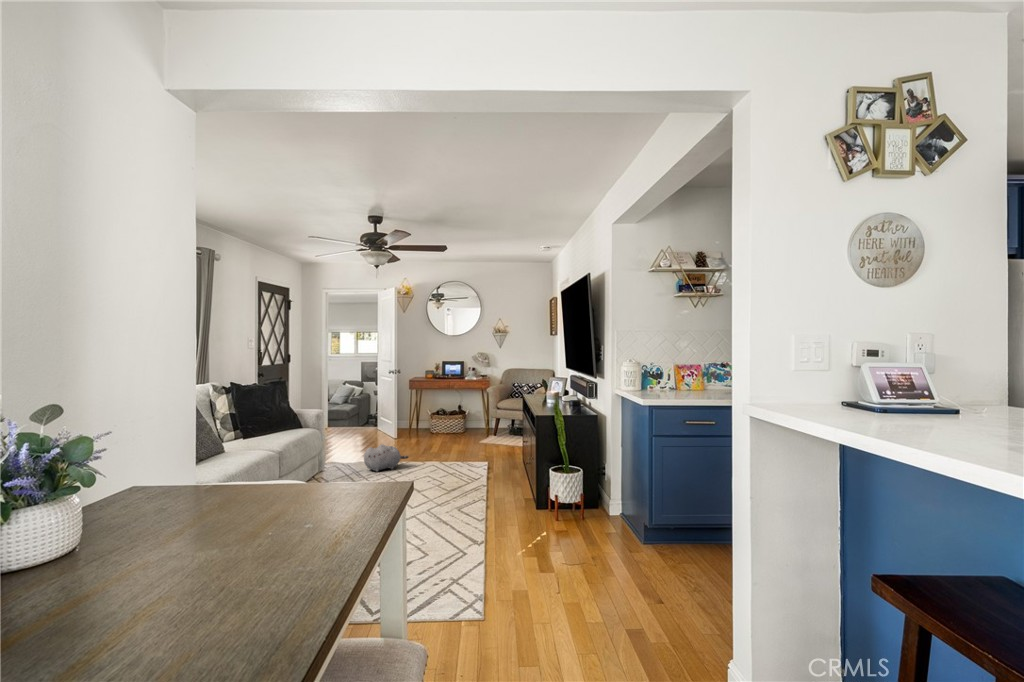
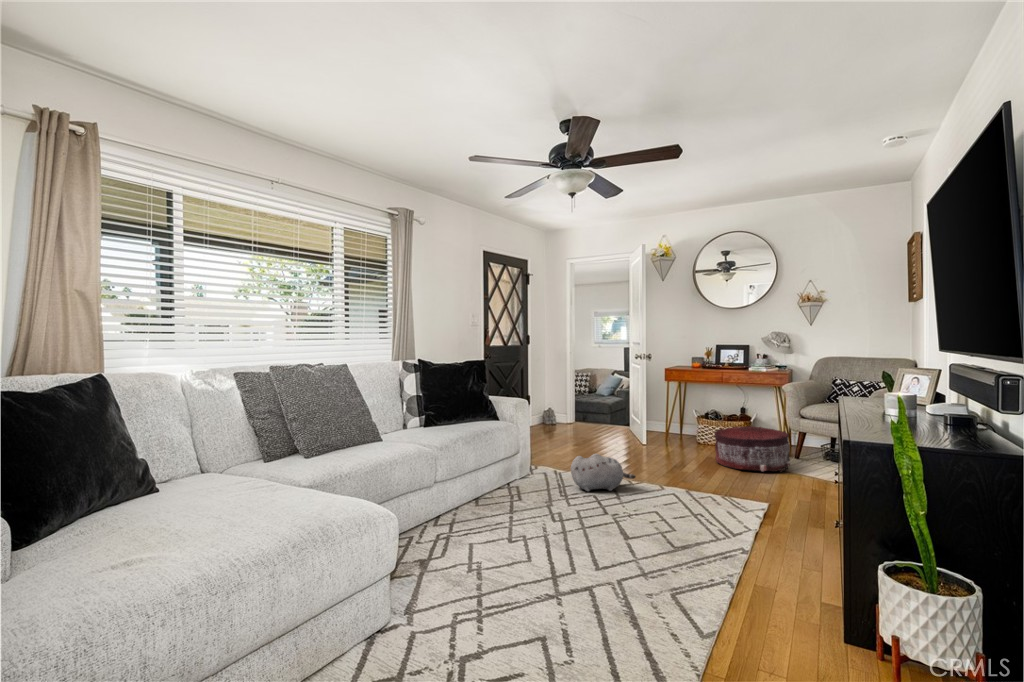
pouf: none [448,417,494,446] -> present [714,426,790,472]

